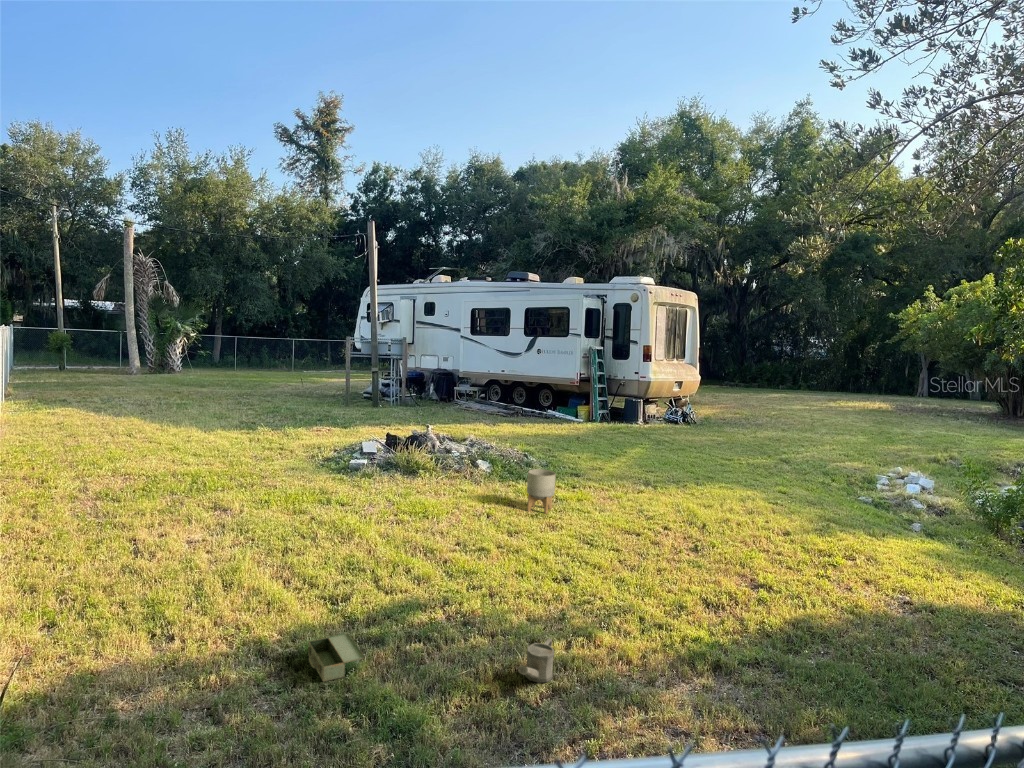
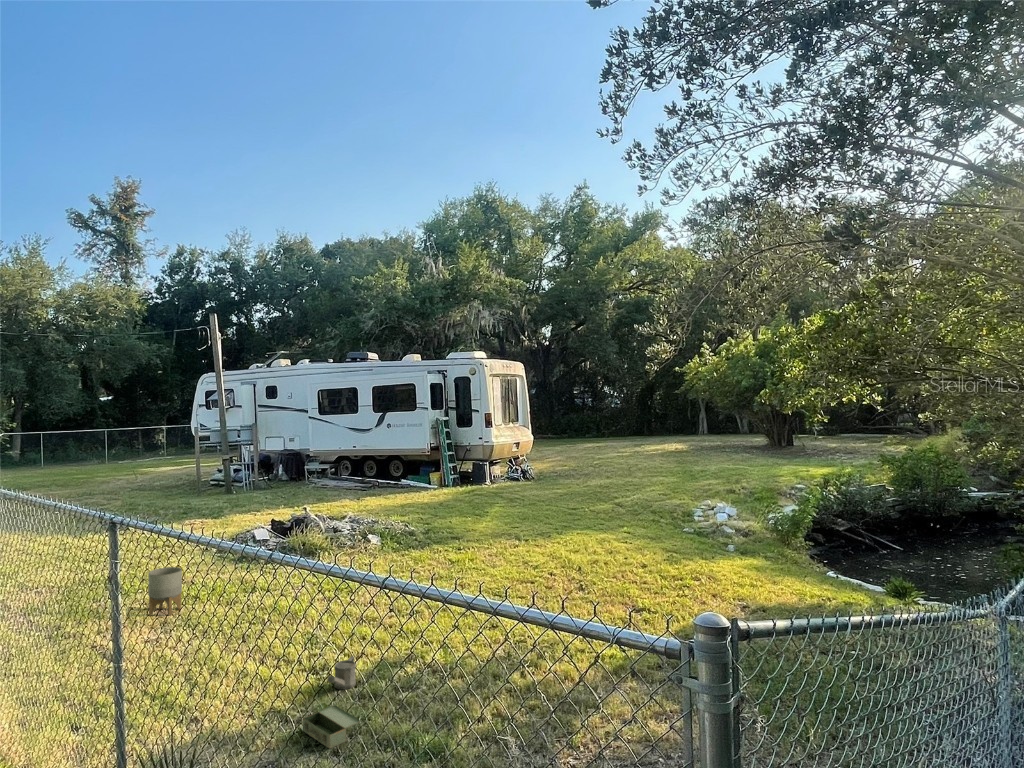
planter: present [527,469,556,514] -> present [148,567,182,616]
watering can: present [519,639,554,683] -> present [328,656,356,690]

